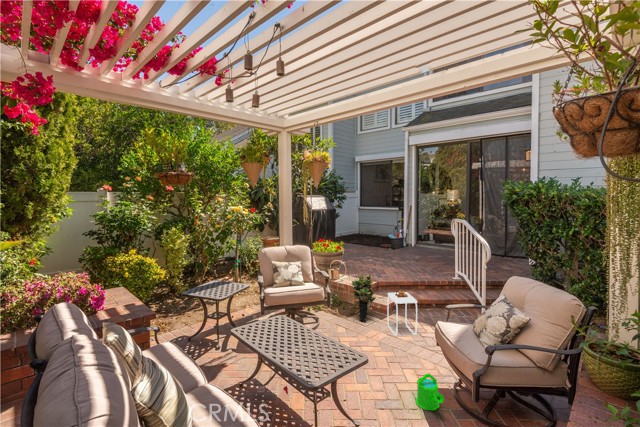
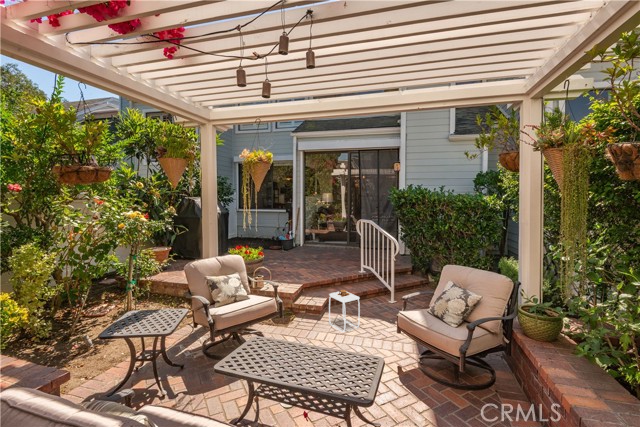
potted plant: present [352,274,376,322] -> none [291,279,316,325]
watering can: present [416,373,444,410] -> none [397,360,430,392]

